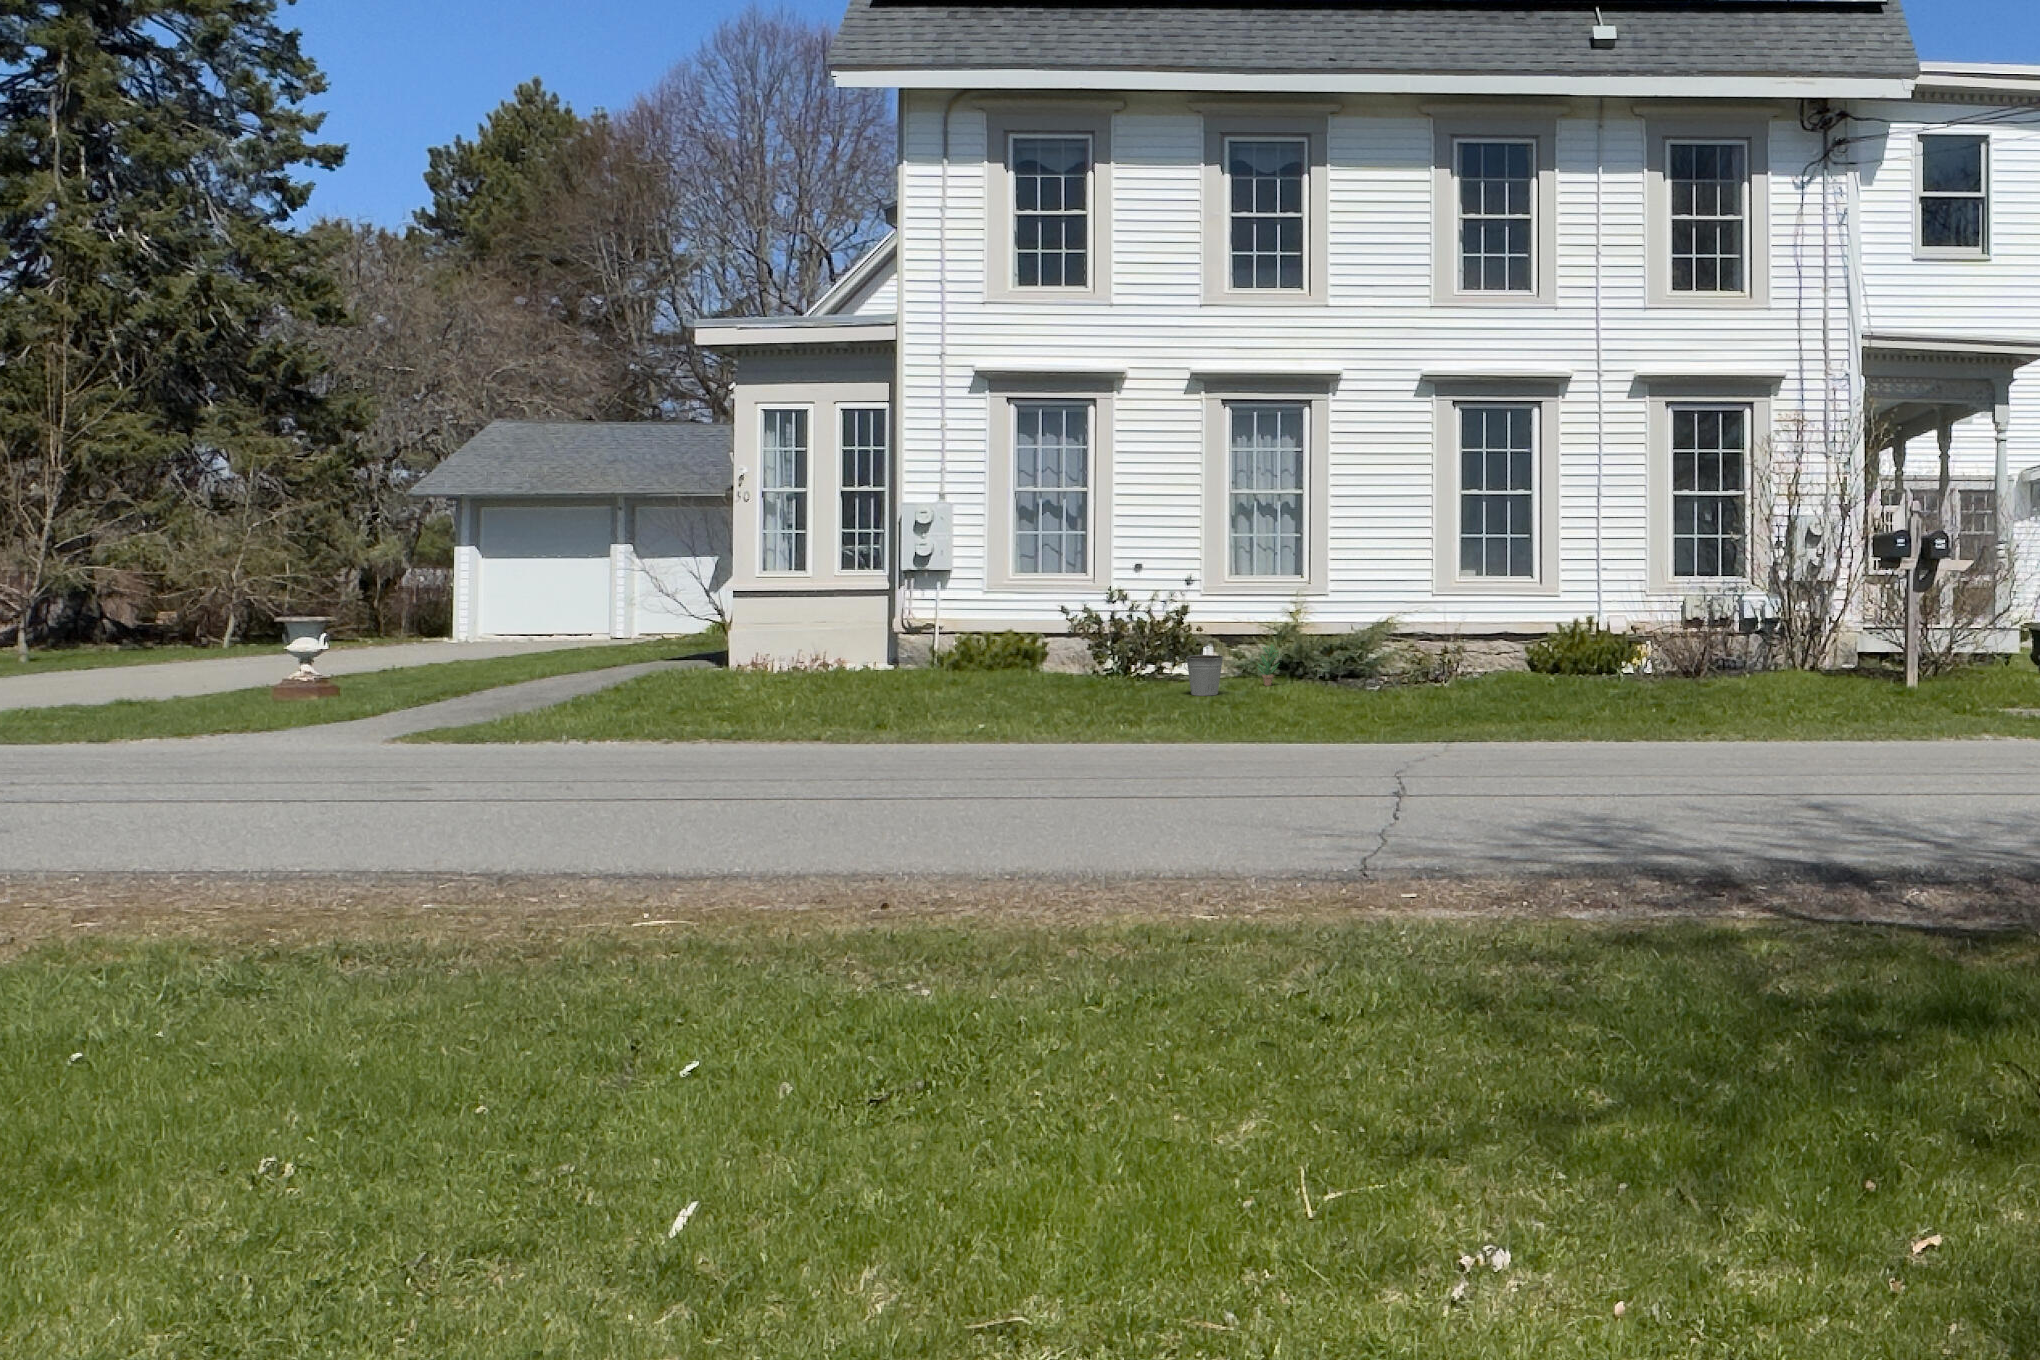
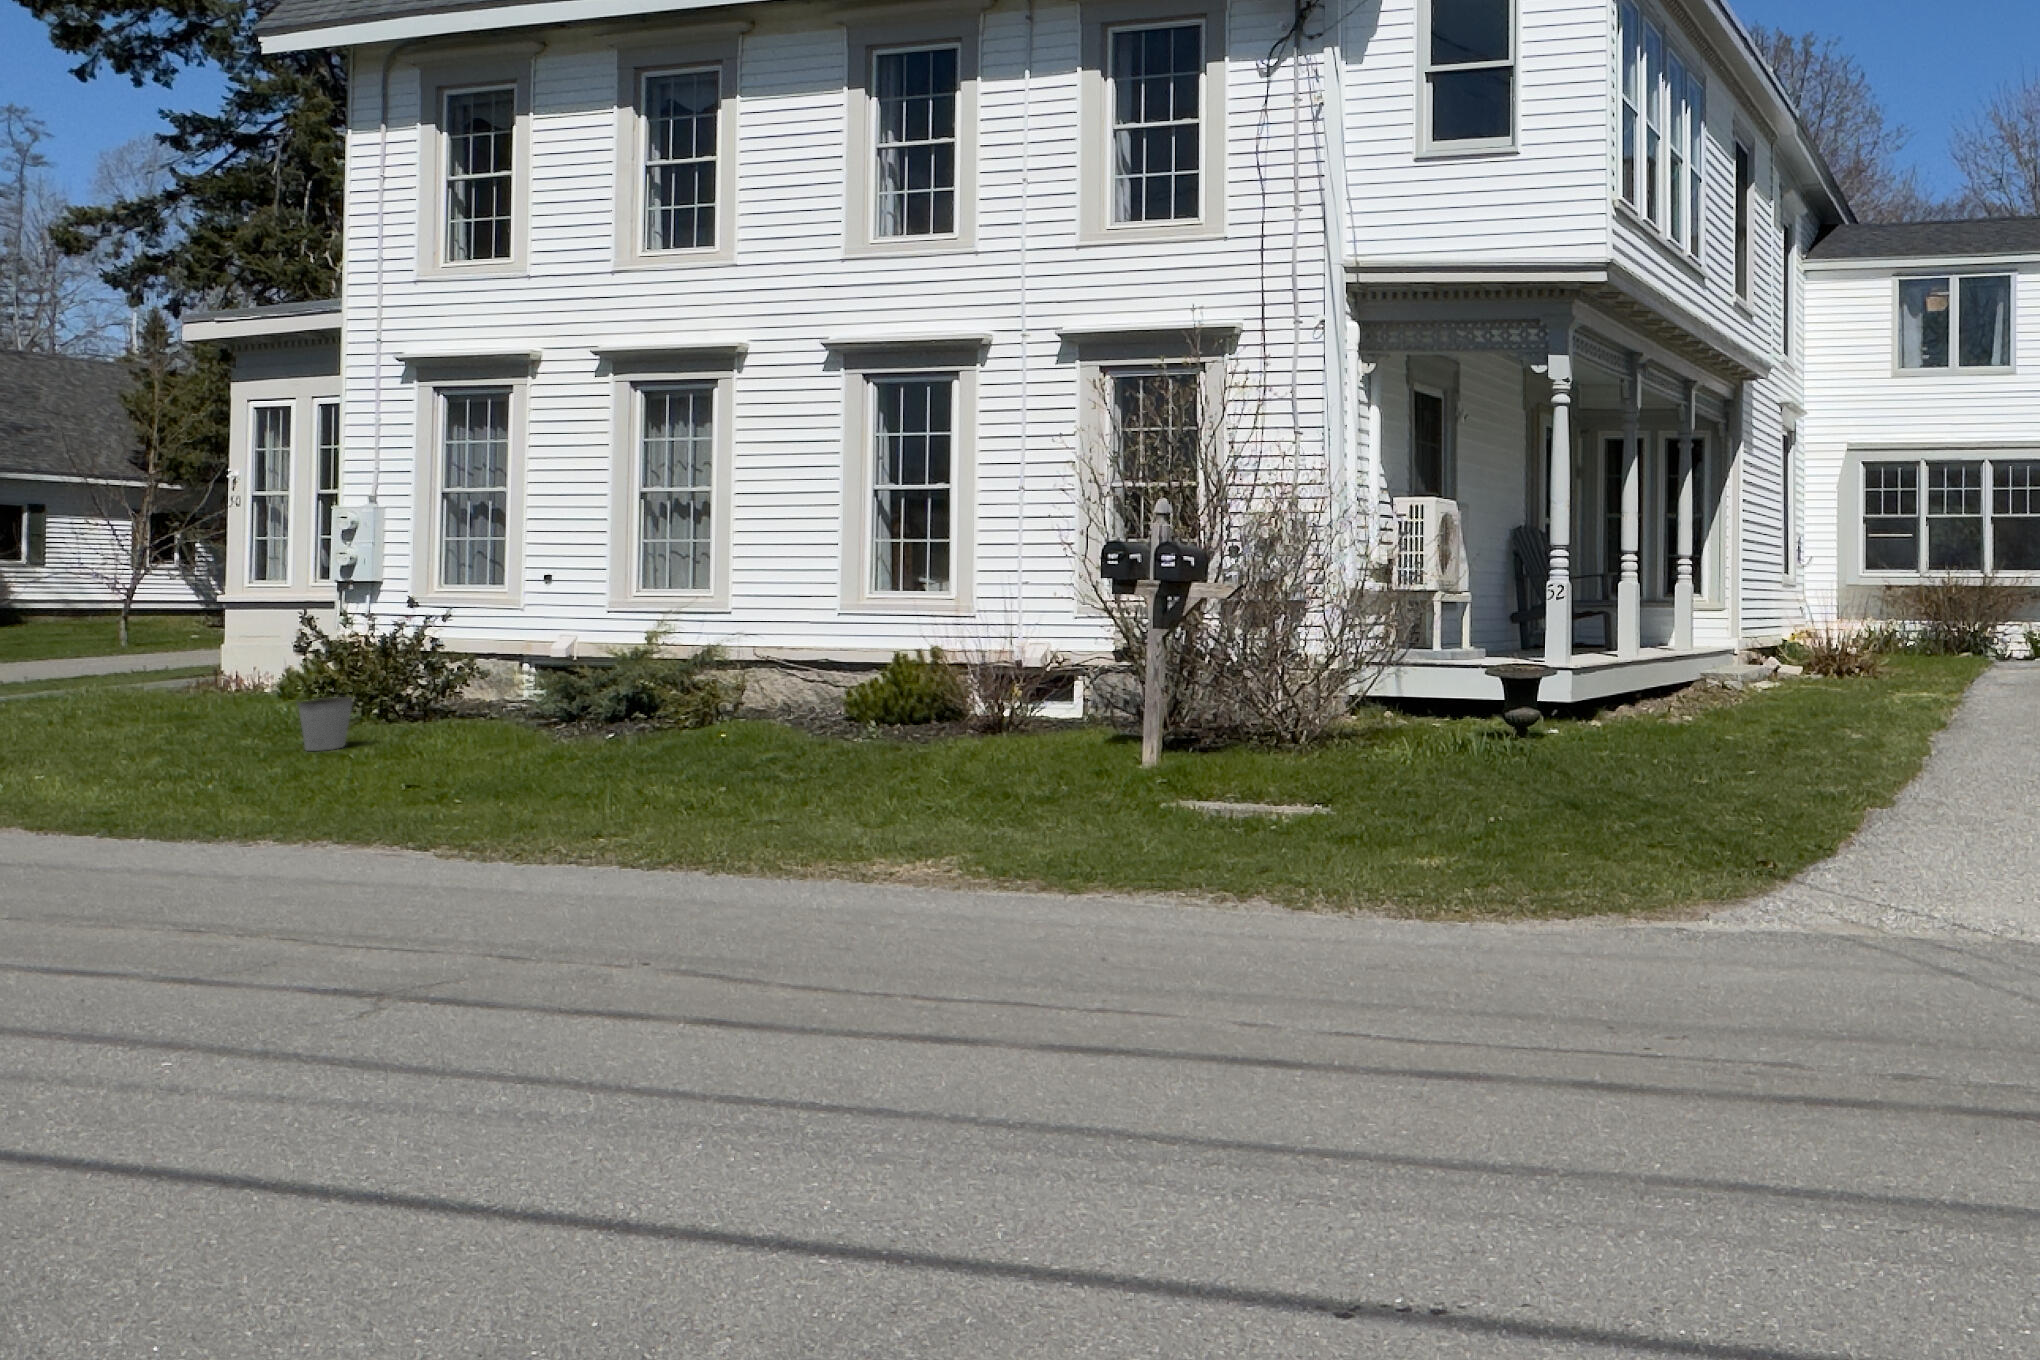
potted plant: present [1257,644,1278,686] -> none [460,680,492,733]

